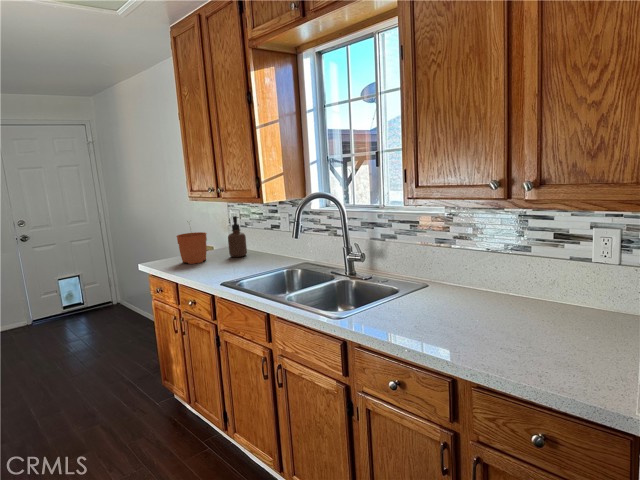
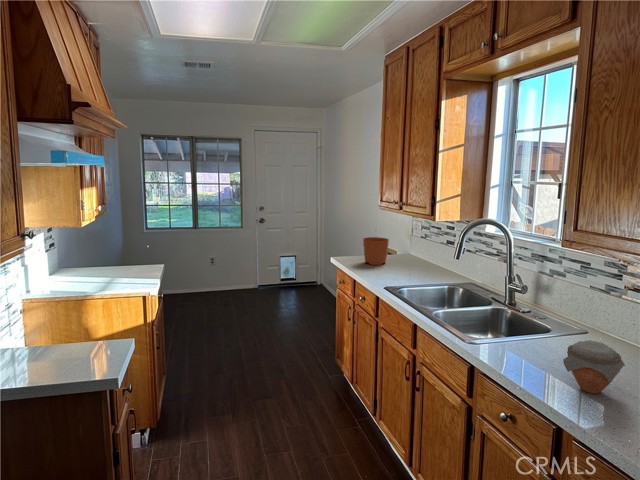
soap dispenser: present [228,216,247,257] -> none [407,228,423,266]
jar: none [440,287,491,337] -> present [563,340,625,394]

